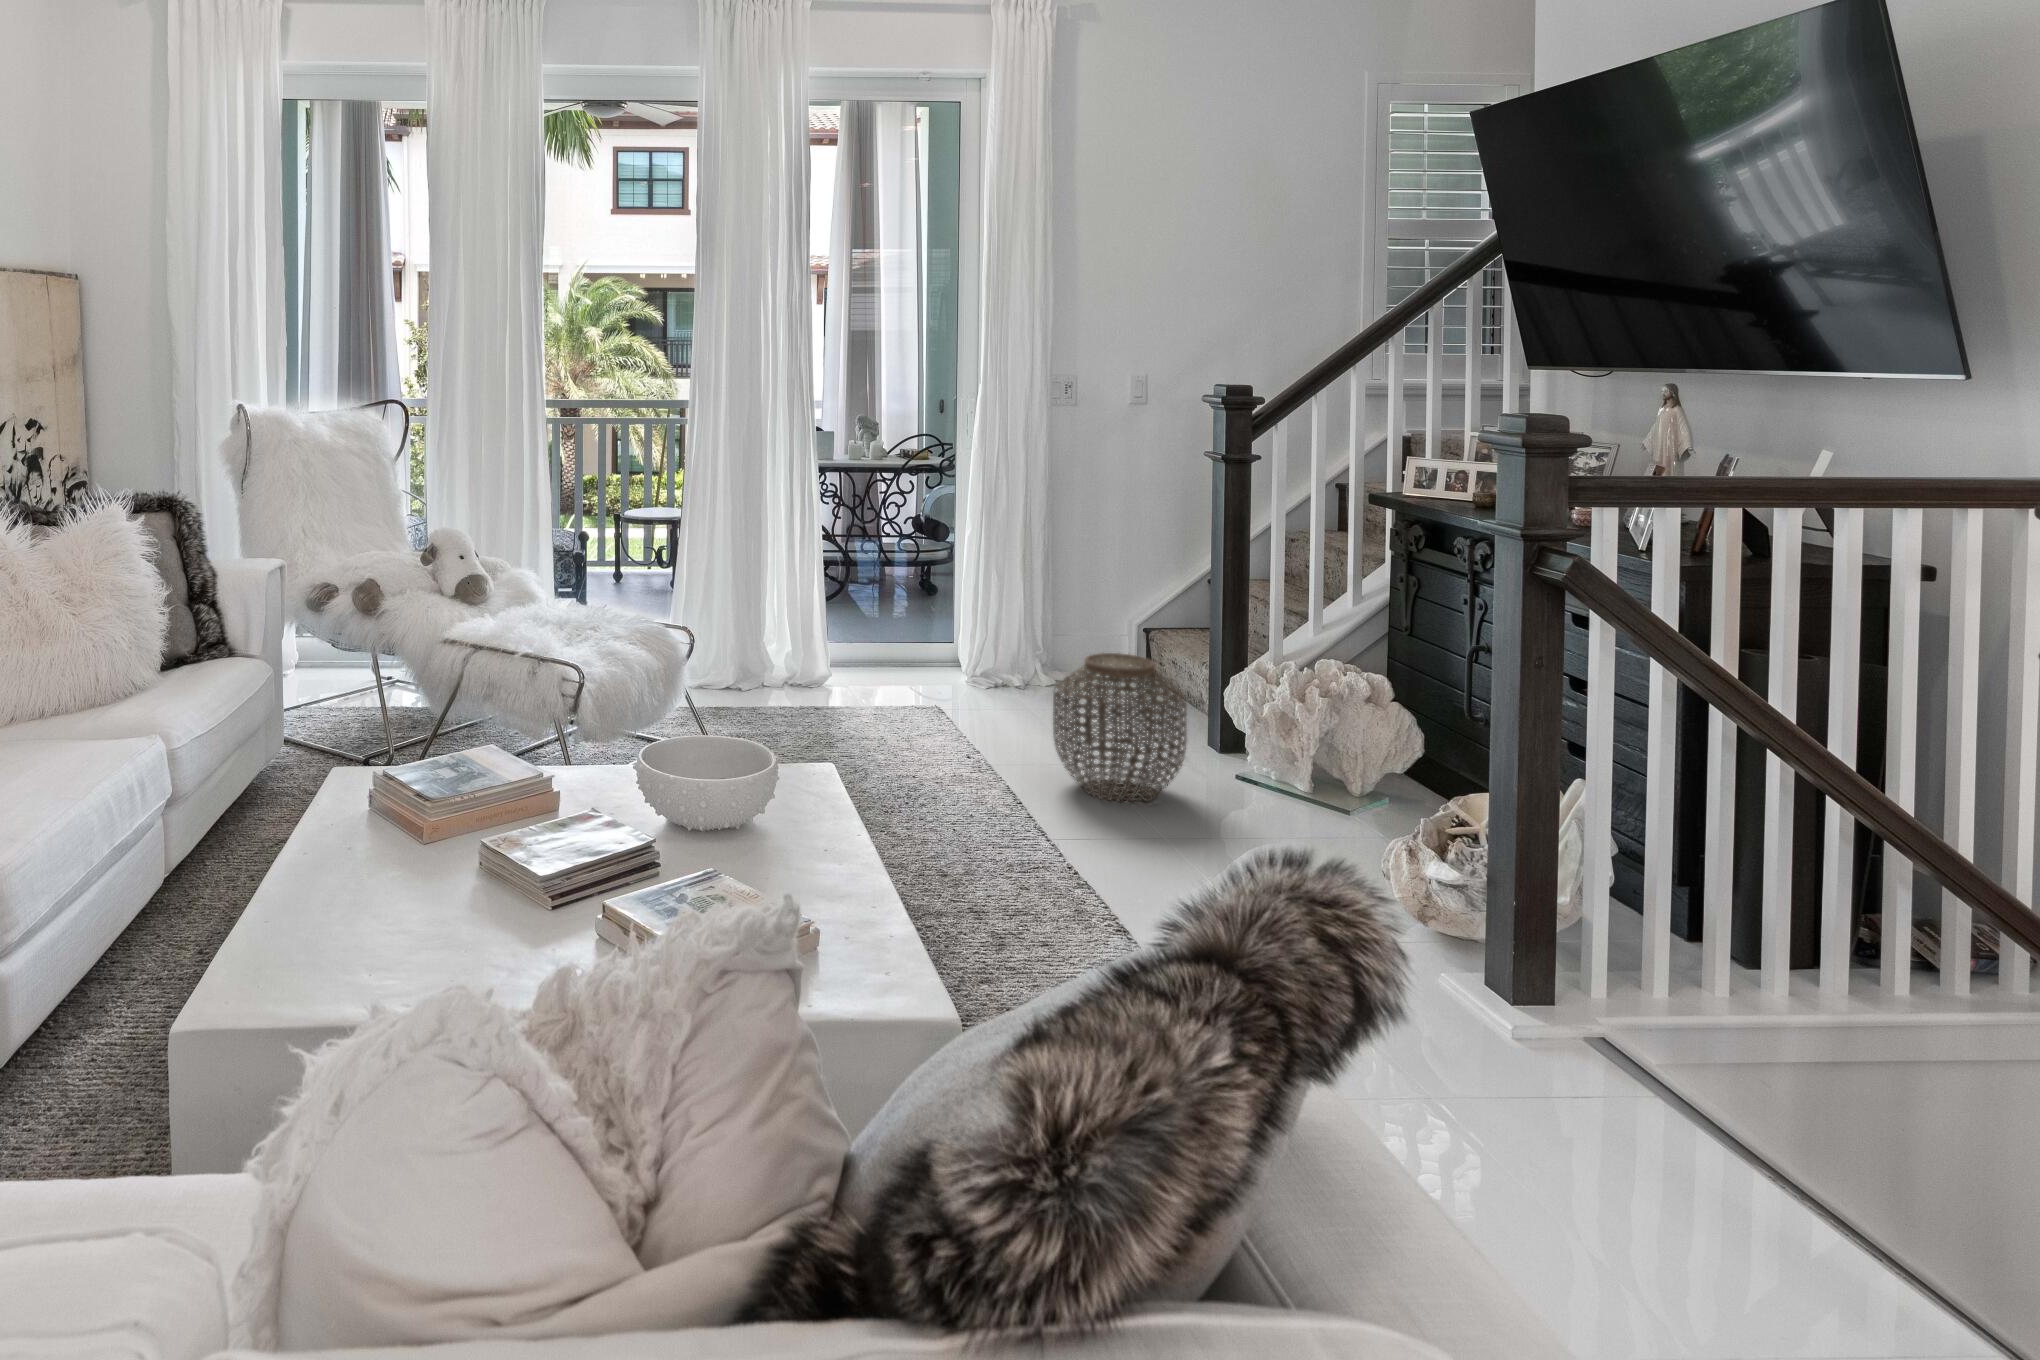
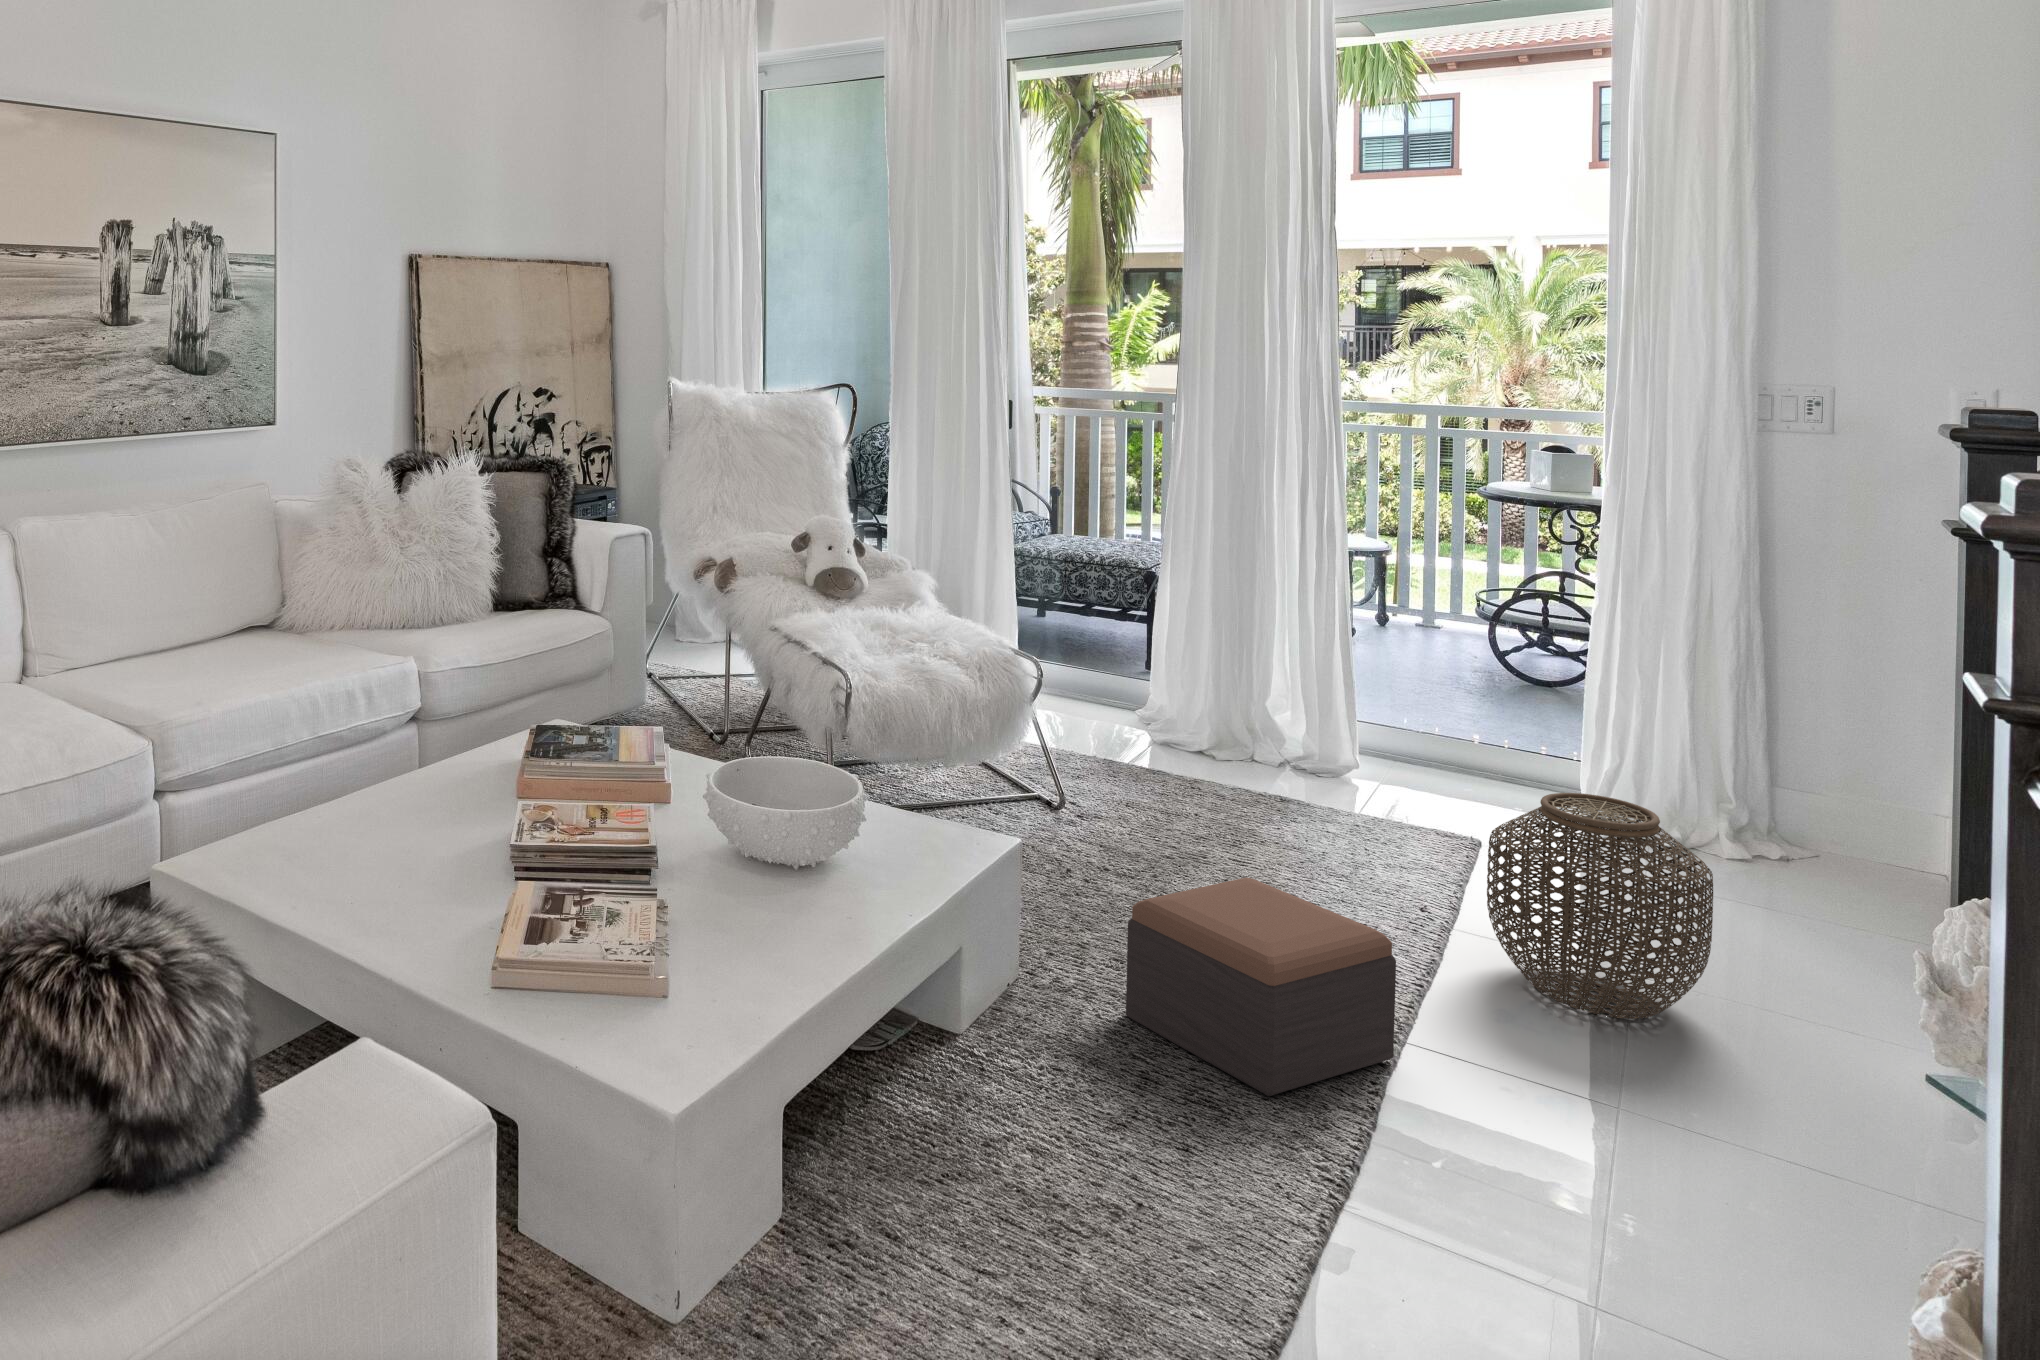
footstool: none [950,761,1108,917] -> present [1126,878,1396,1096]

